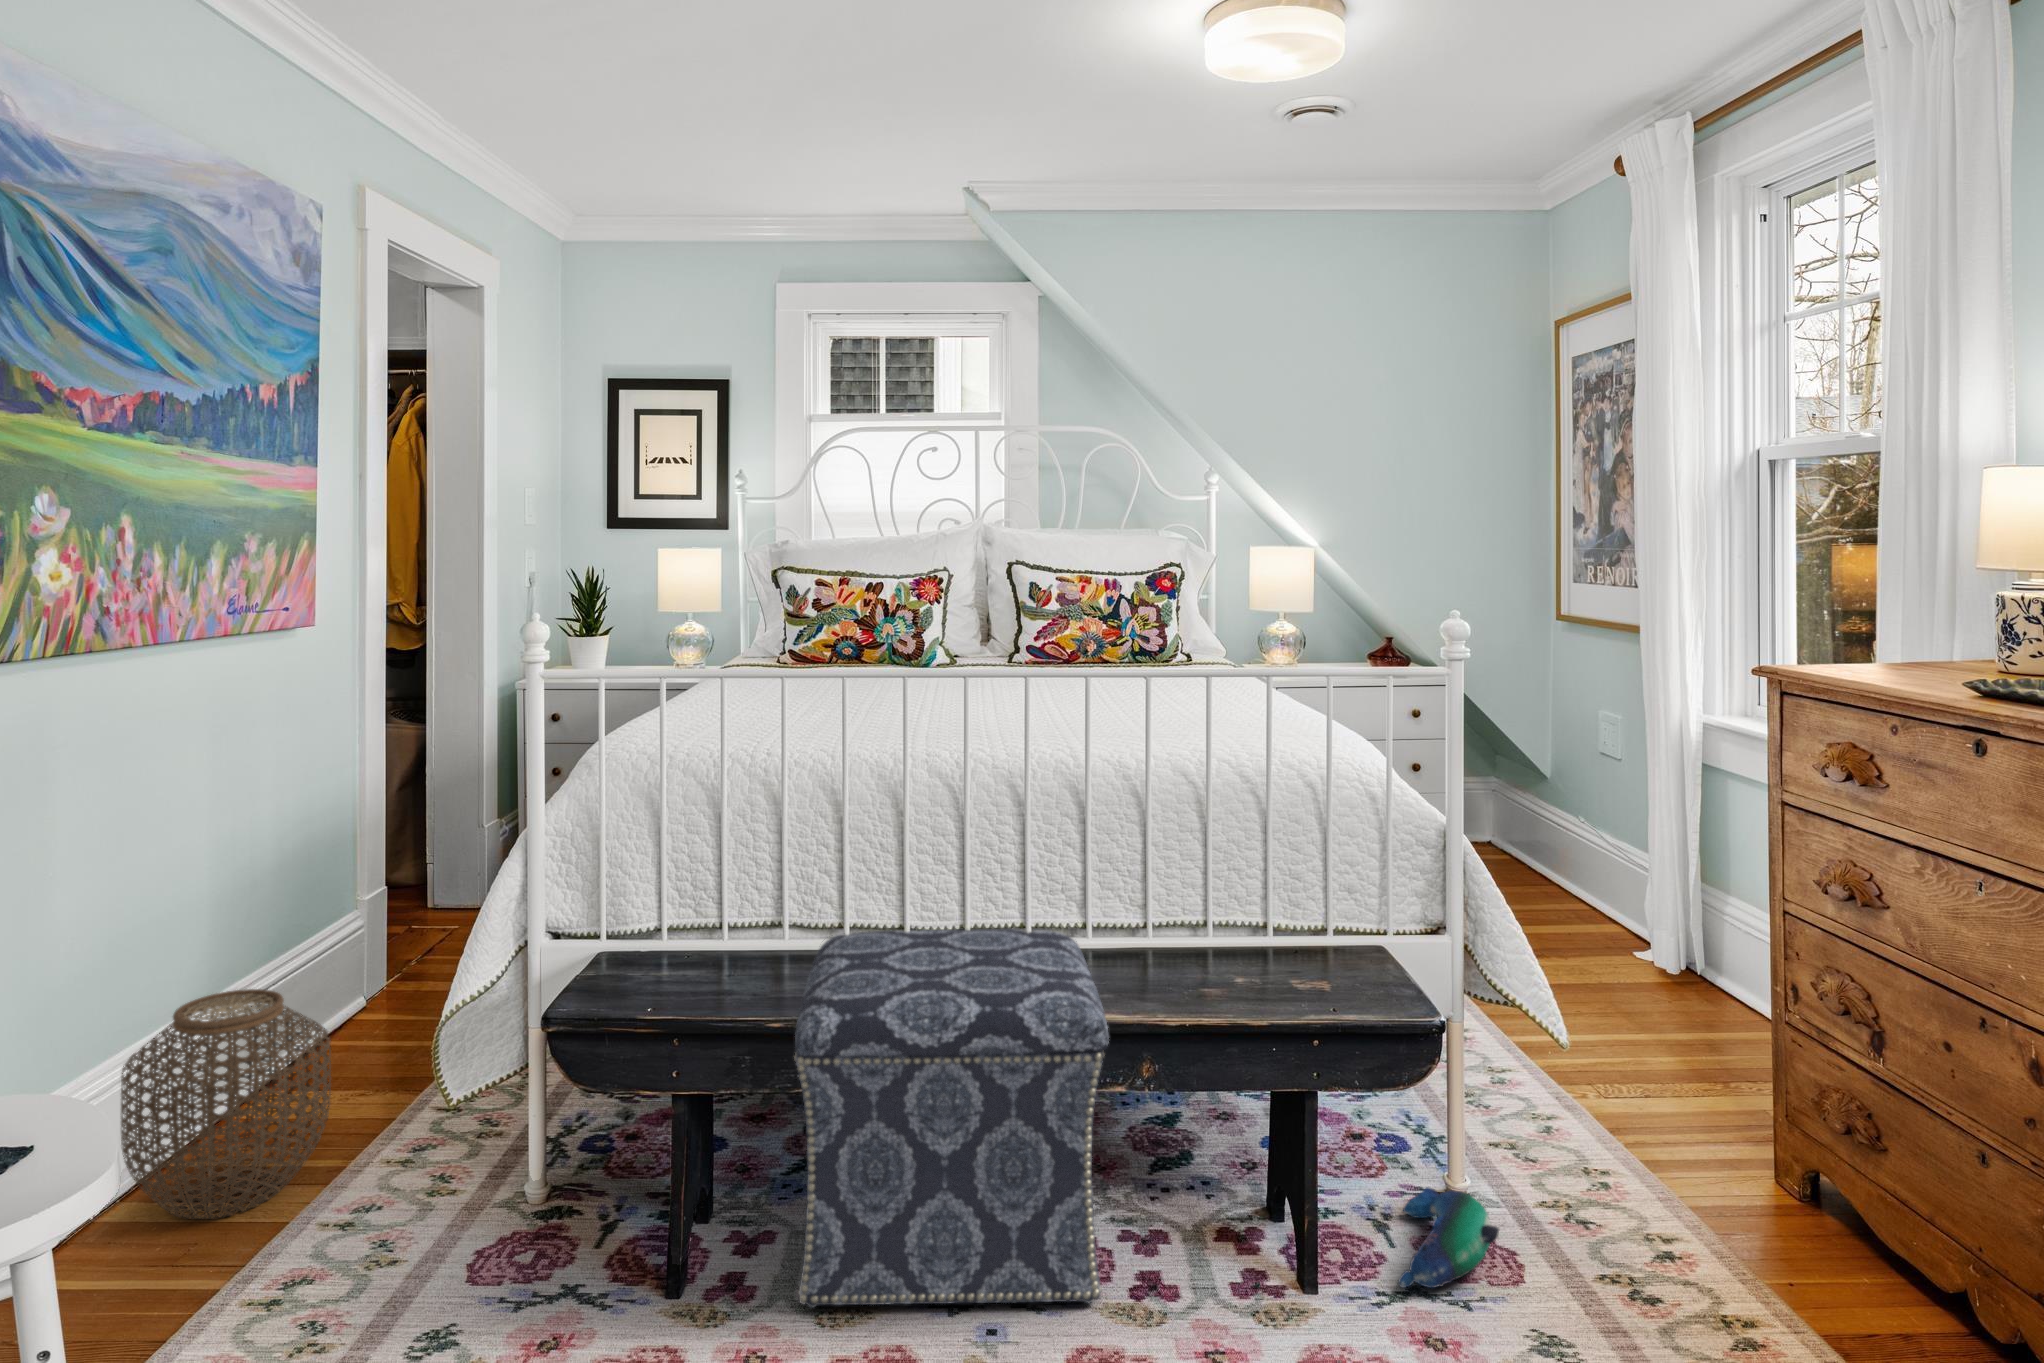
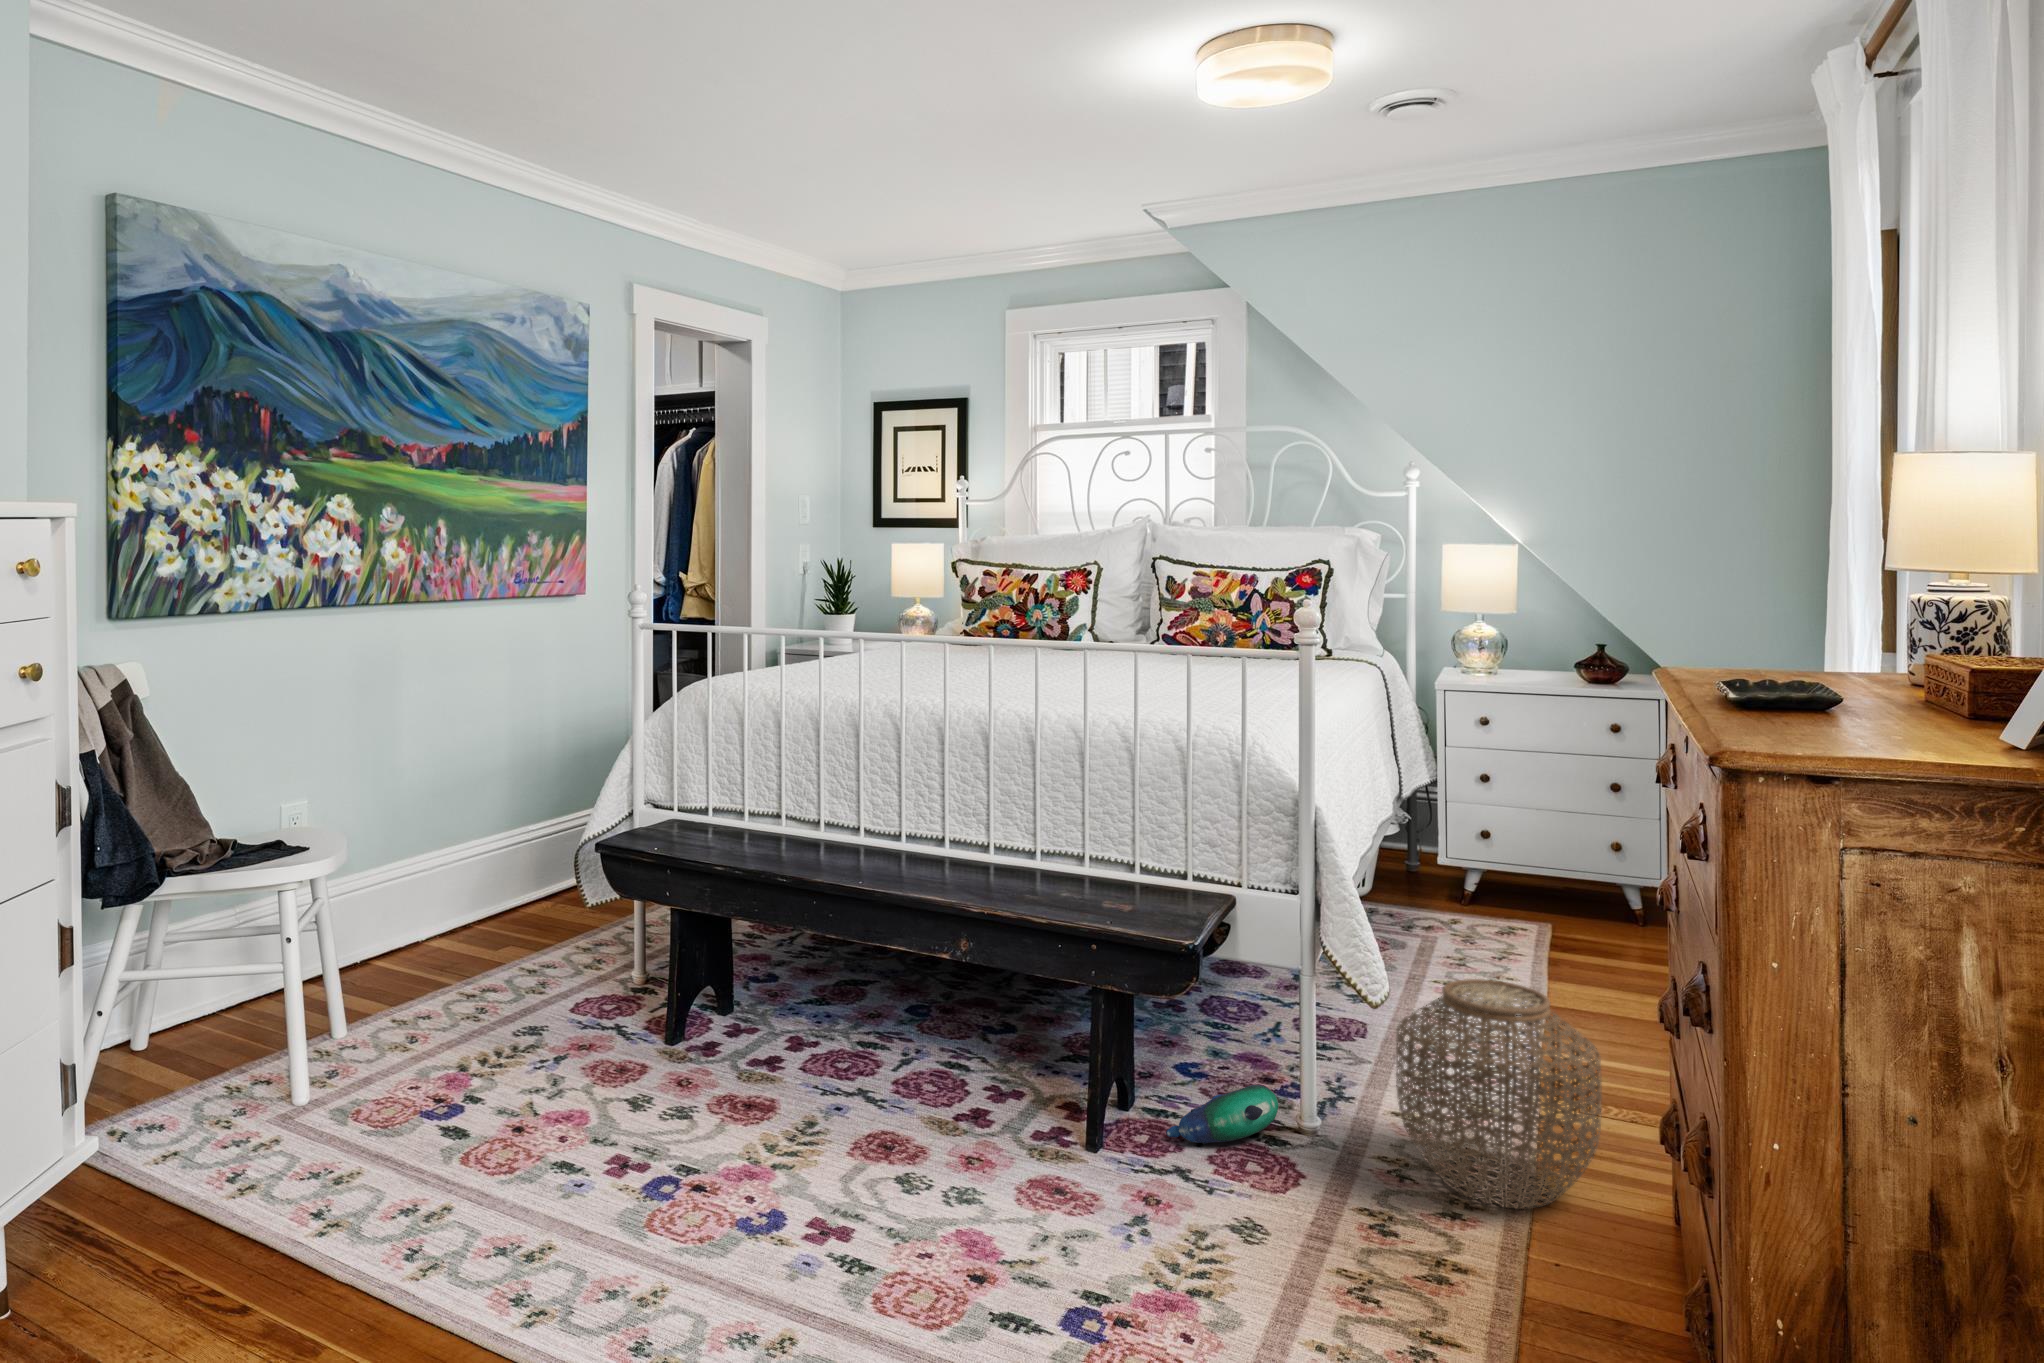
ottoman: present [794,929,1109,1308] -> none [743,827,1014,1097]
woven basket: present [121,989,331,1219] -> present [1396,979,1601,1209]

